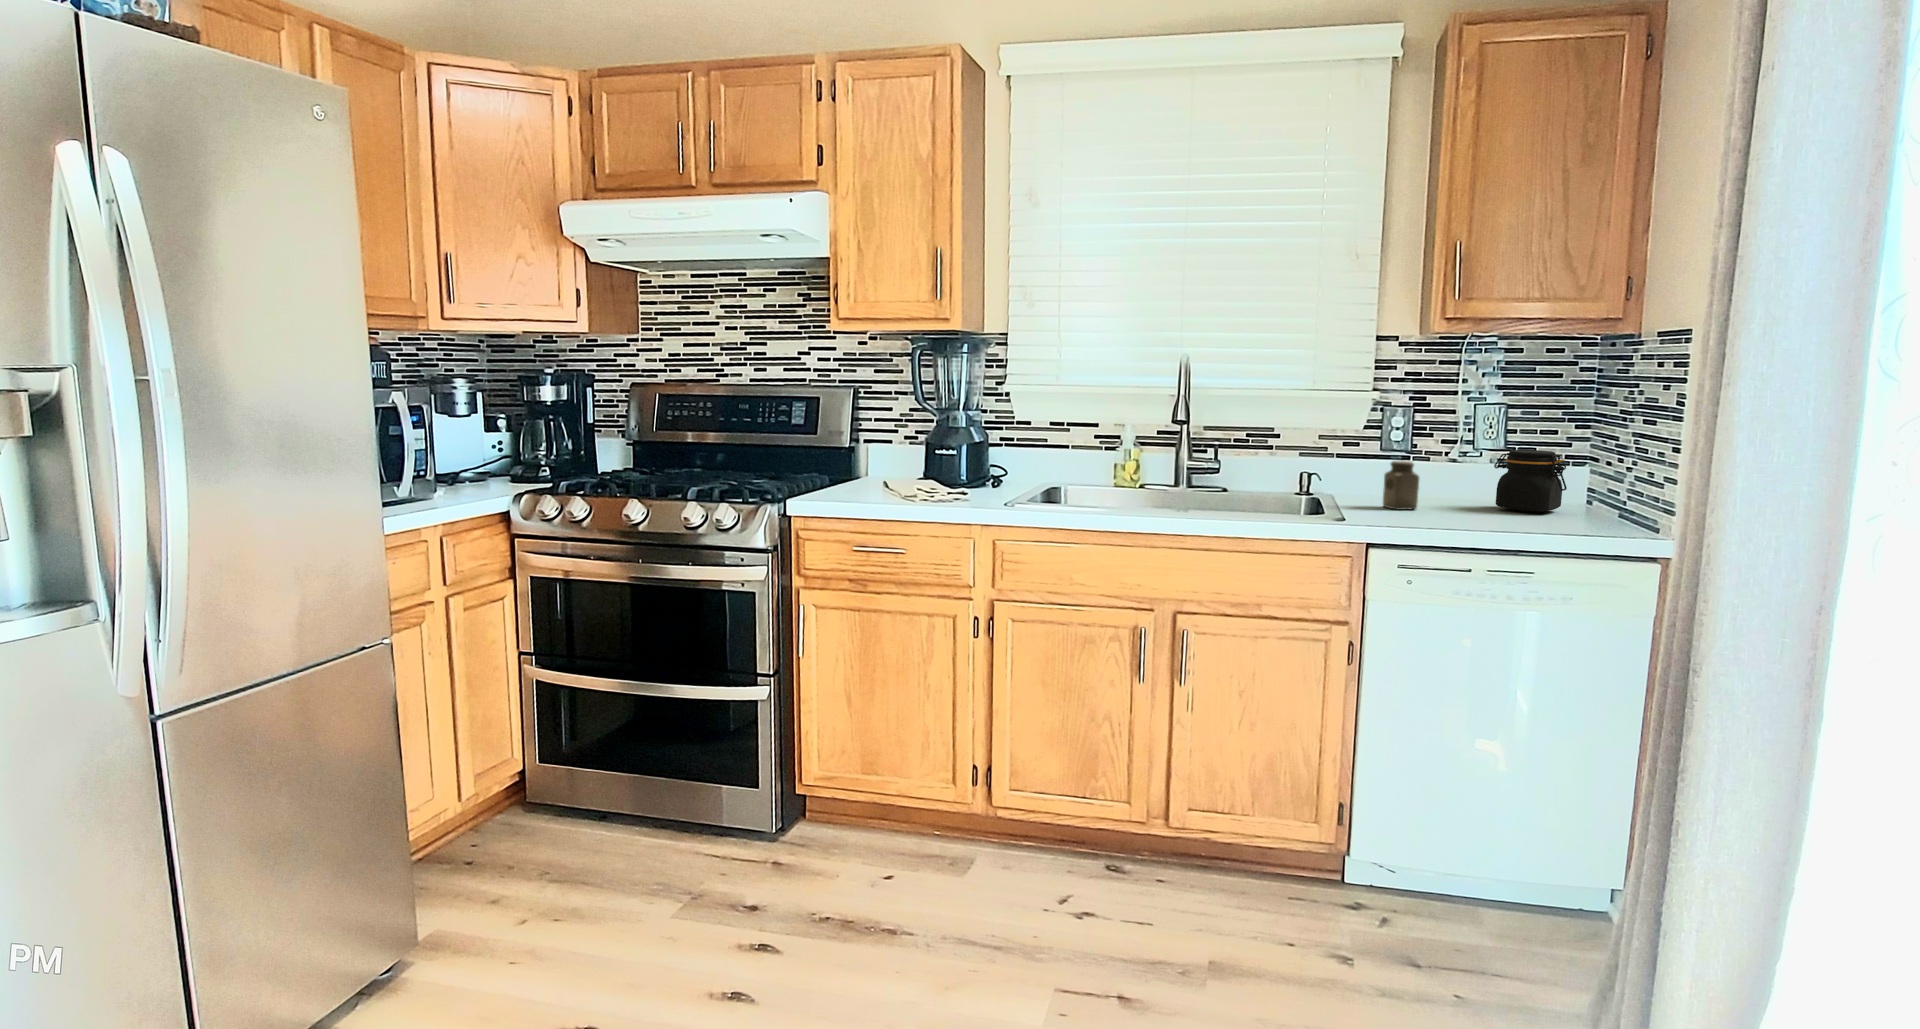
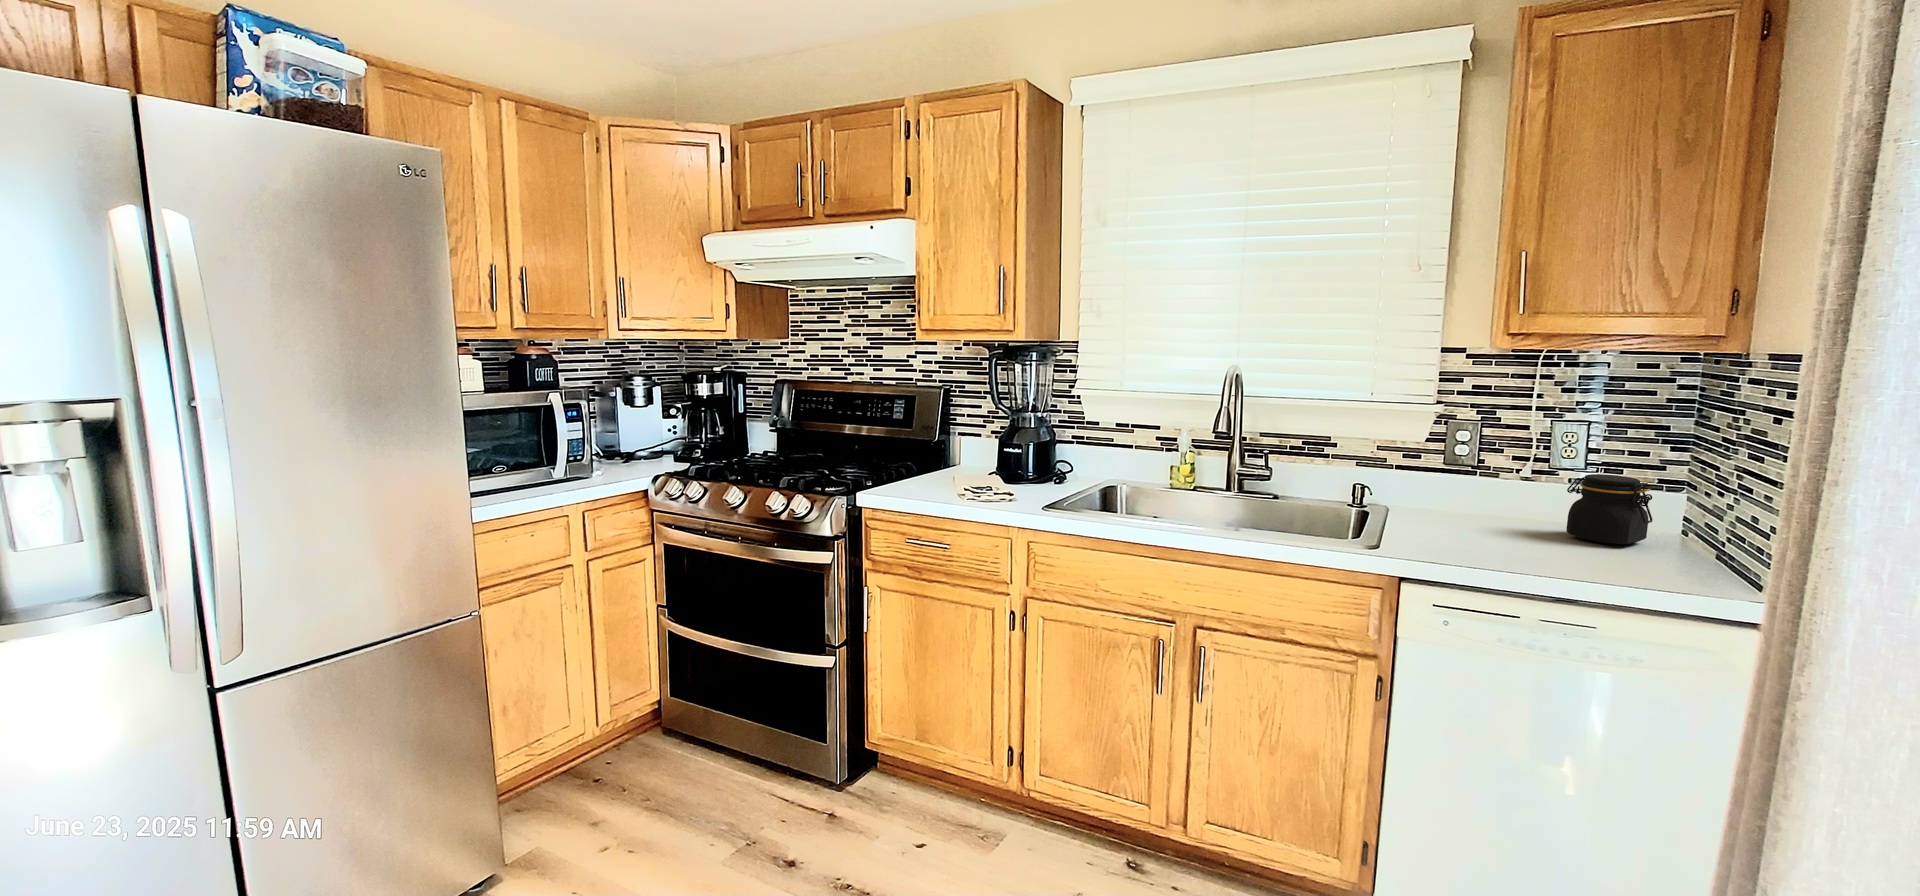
salt shaker: present [1383,461,1419,510] -> none [1435,481,1475,533]

